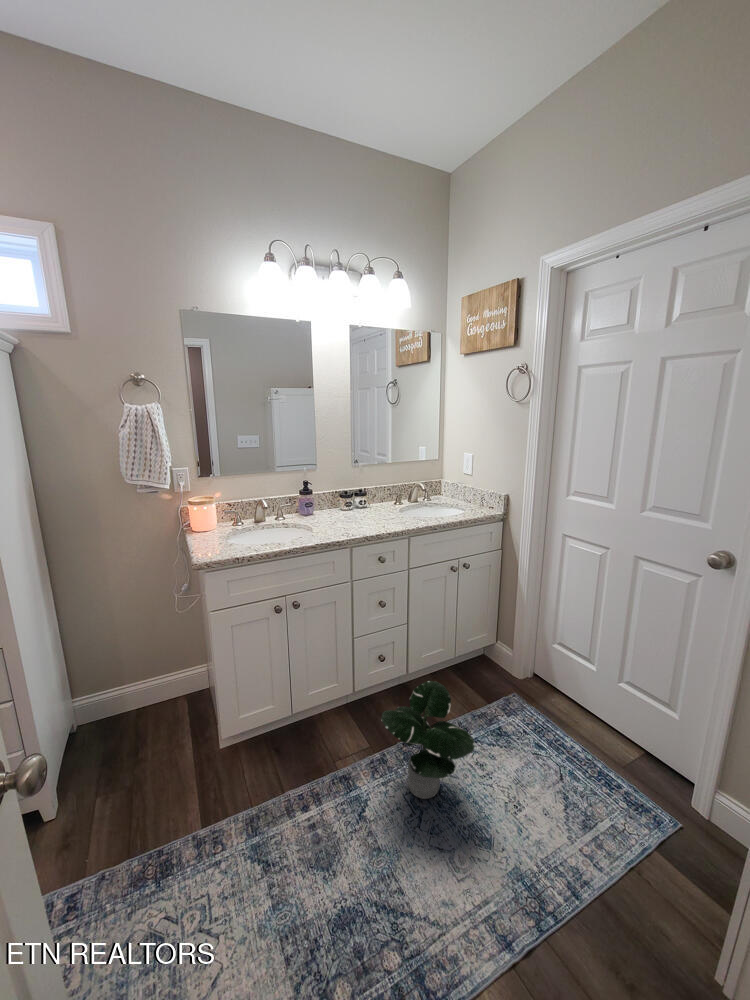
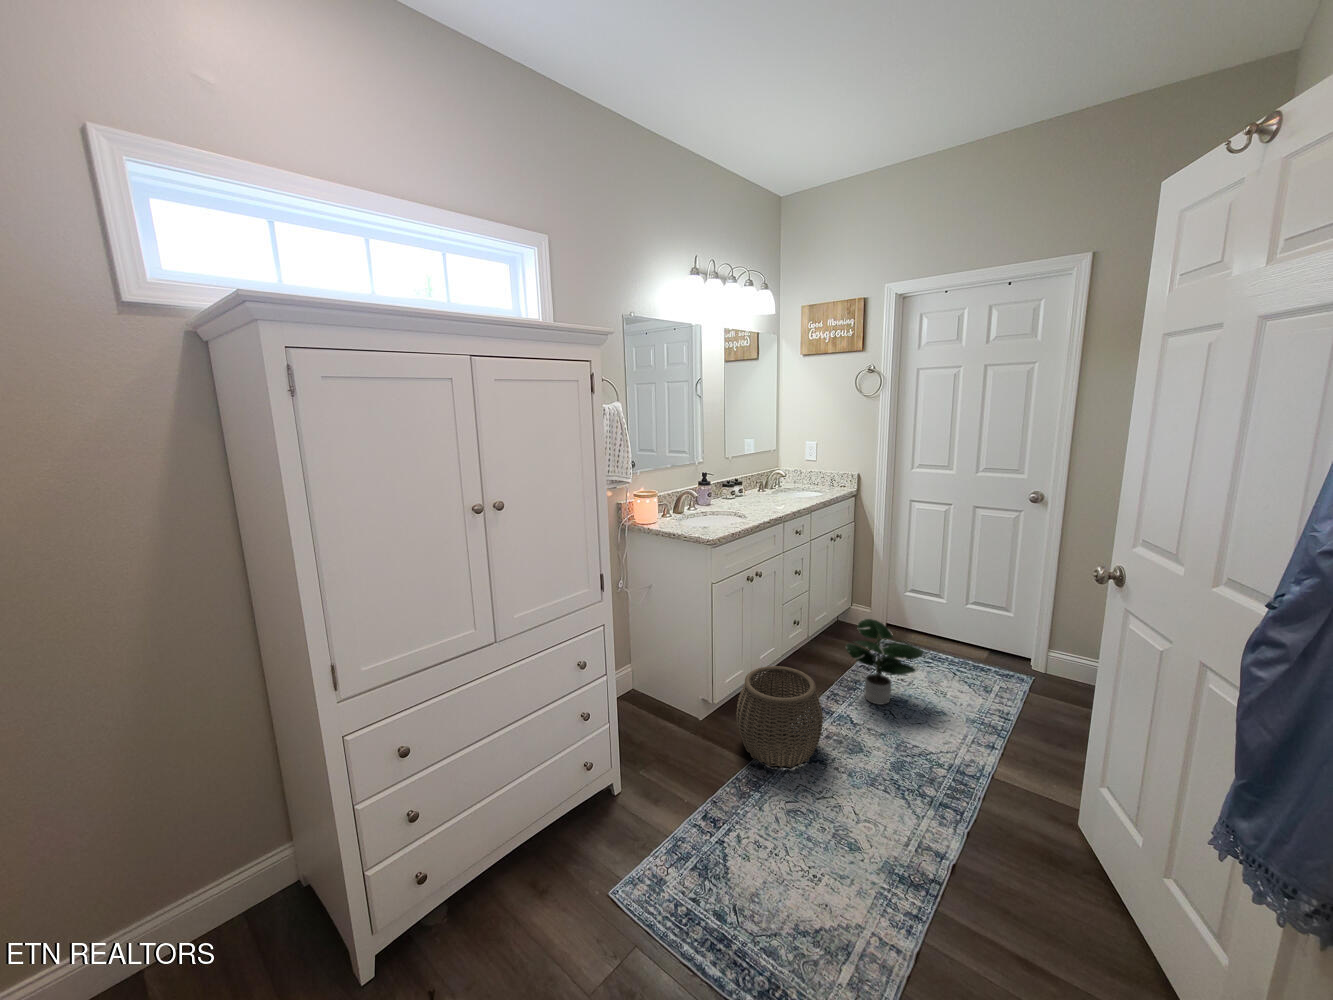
woven basket: none [185,720,293,863] -> present [736,666,823,768]

